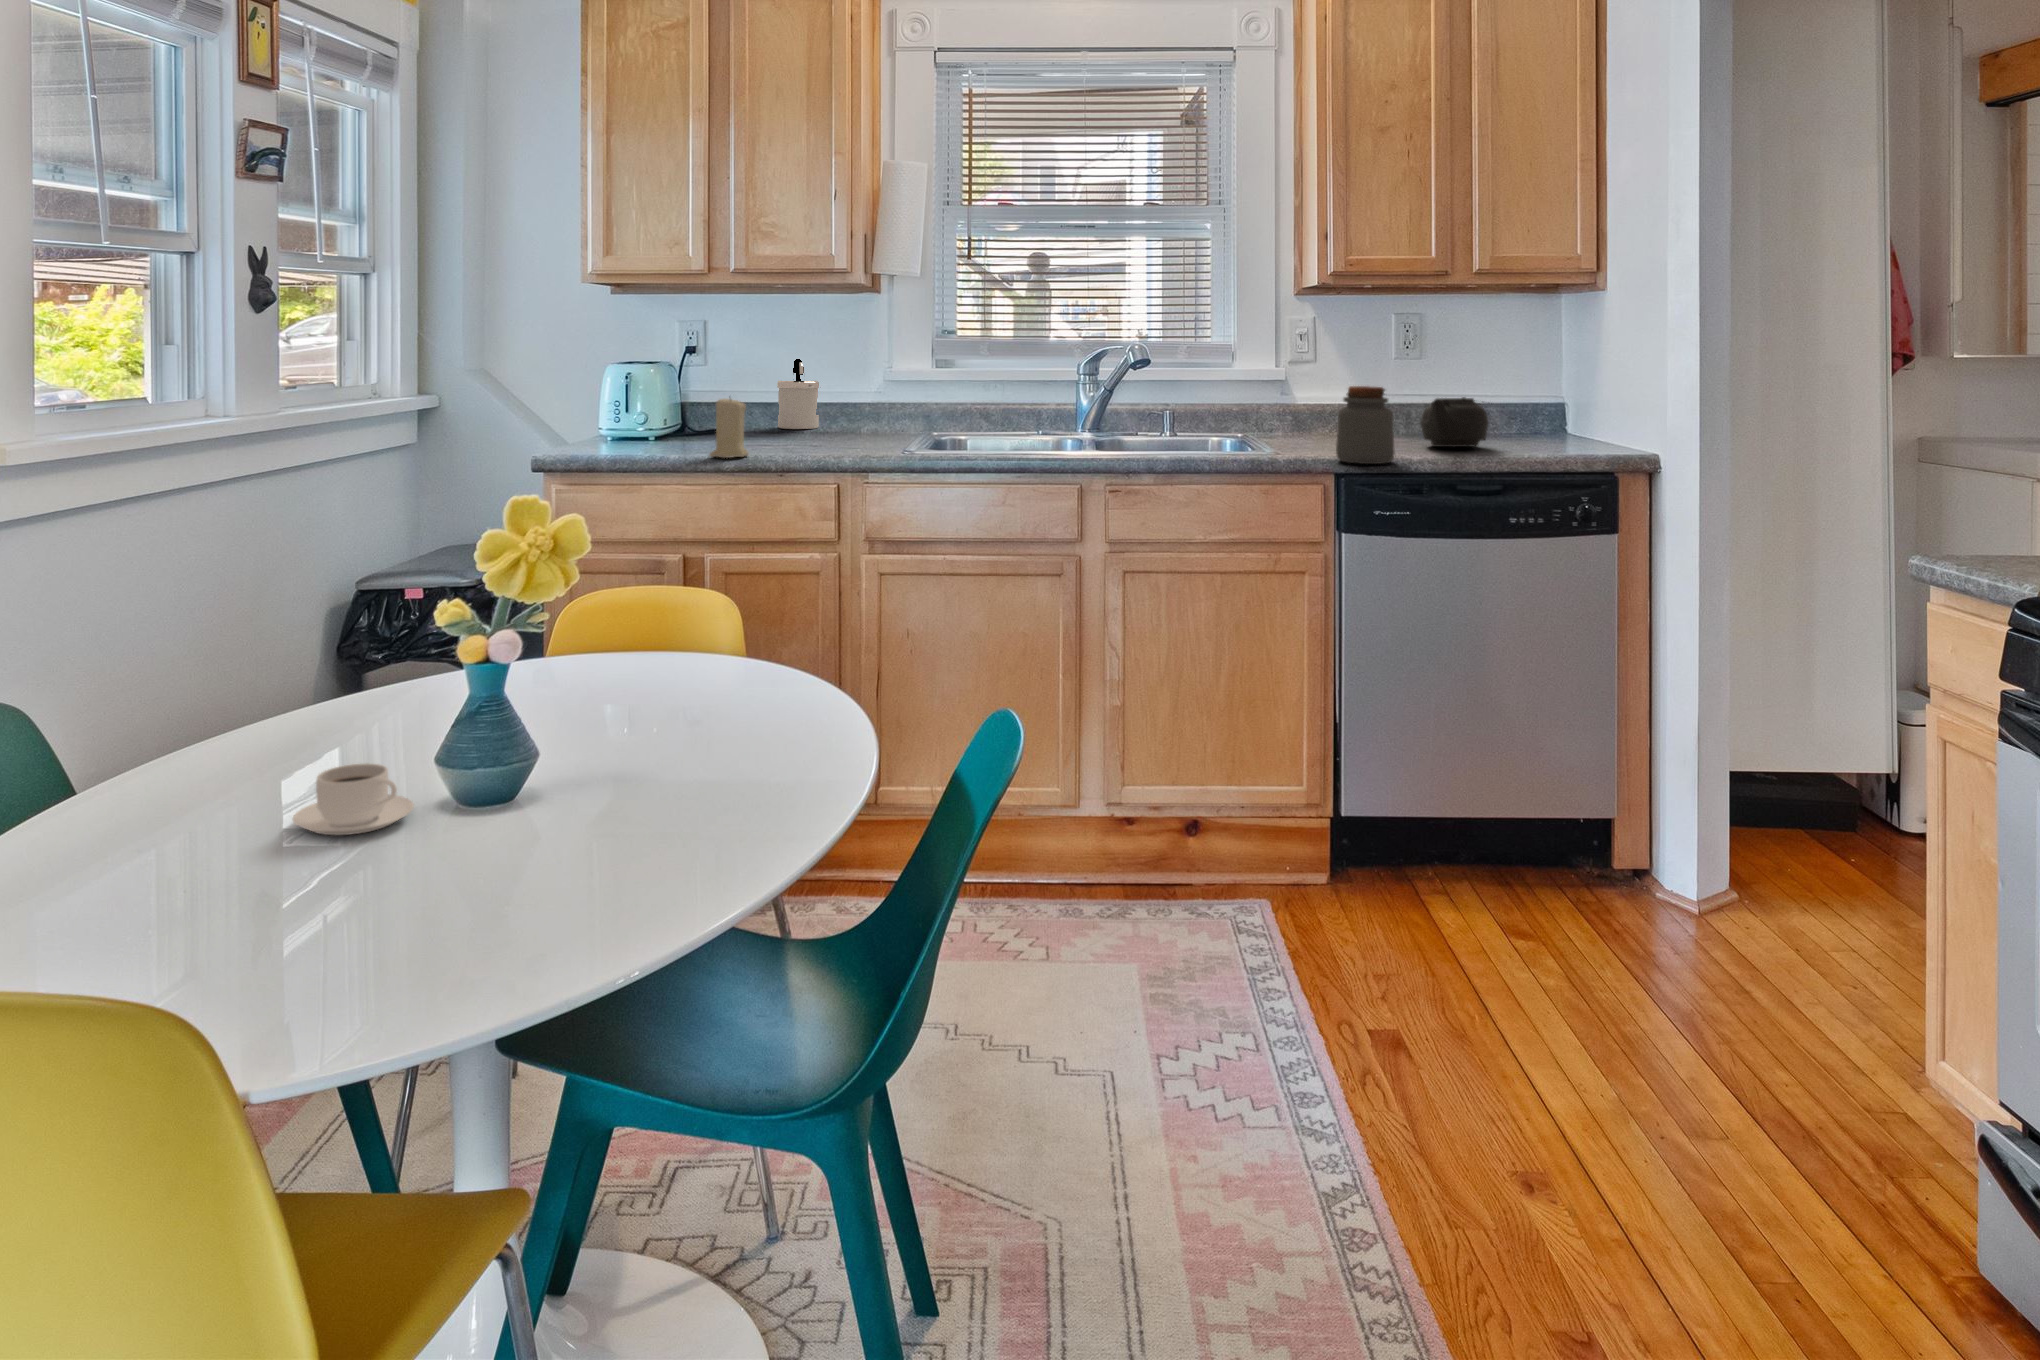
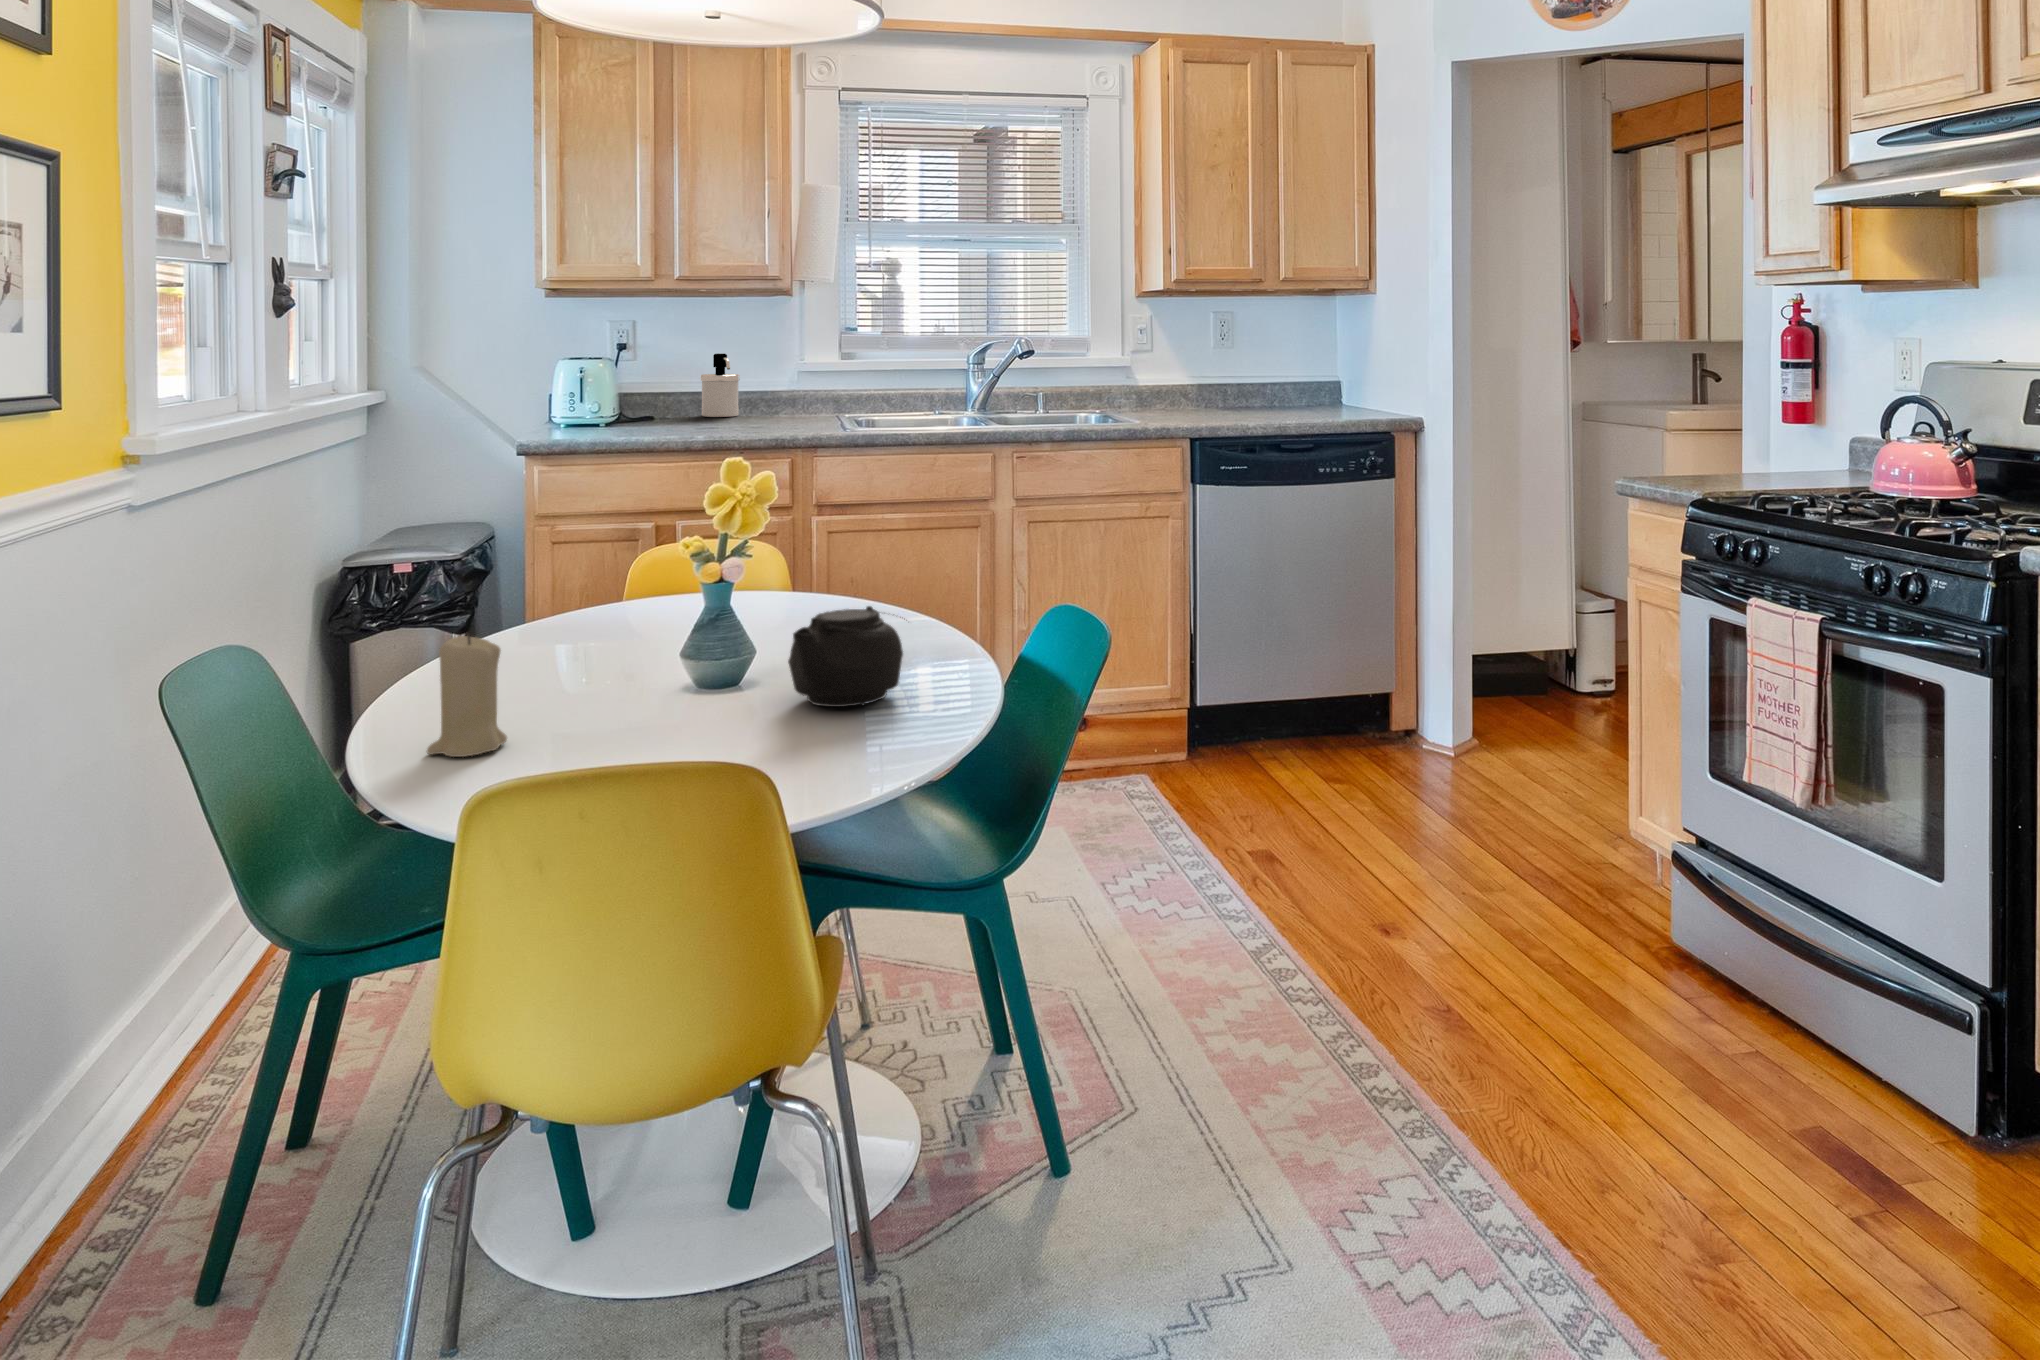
jar: present [1336,386,1395,464] -> none [1192,371,1237,431]
teapot: present [1421,397,1489,448] -> present [788,606,903,707]
candle: present [710,399,749,458] -> present [427,634,507,757]
coffee cup: present [293,763,414,835] -> none [597,668,685,719]

